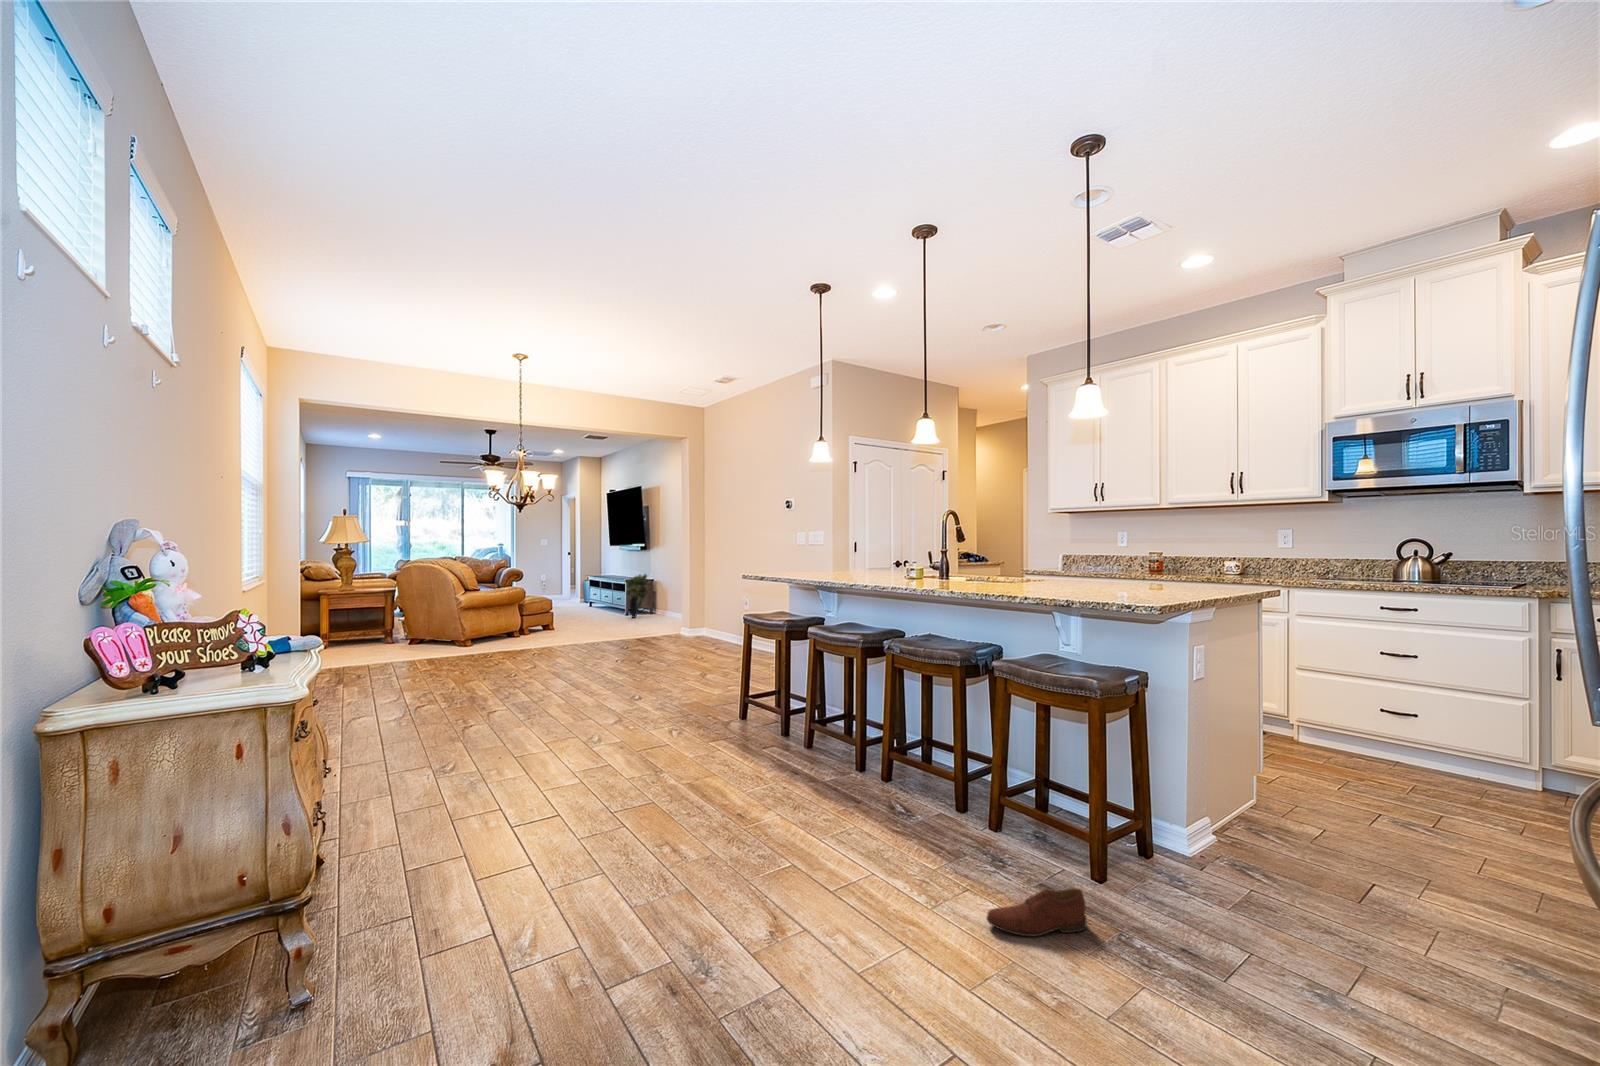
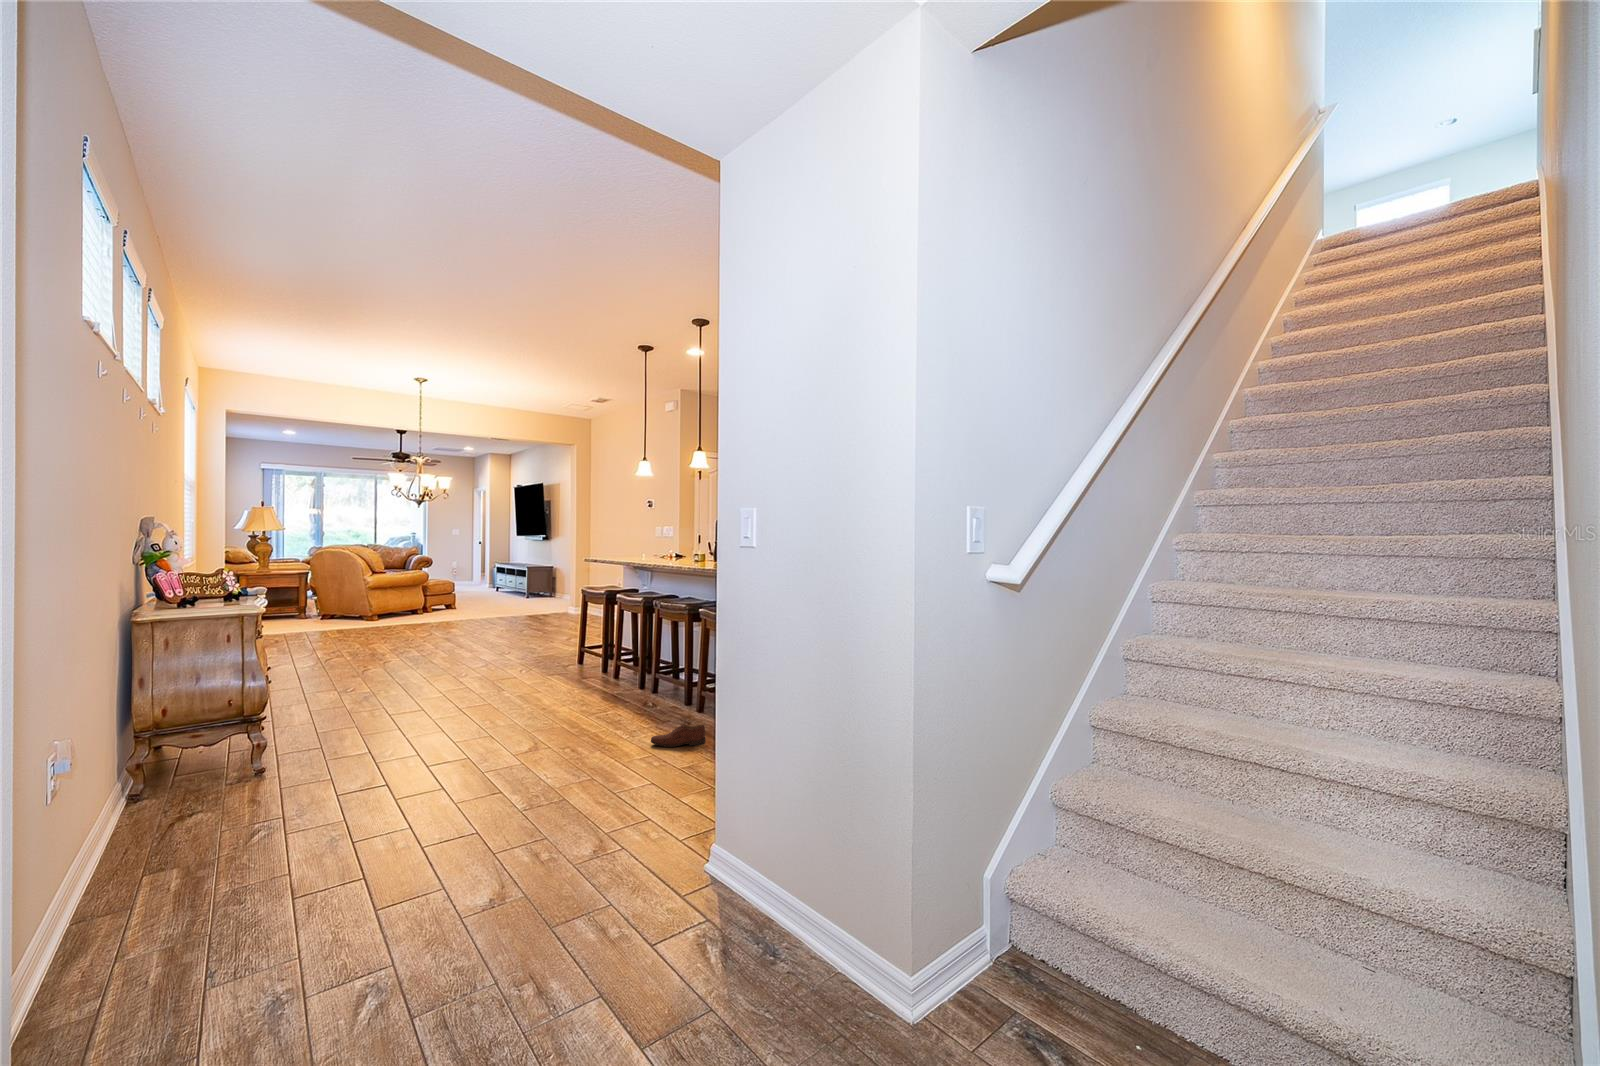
potted plant: present [626,574,649,618] -> none [524,561,548,600]

